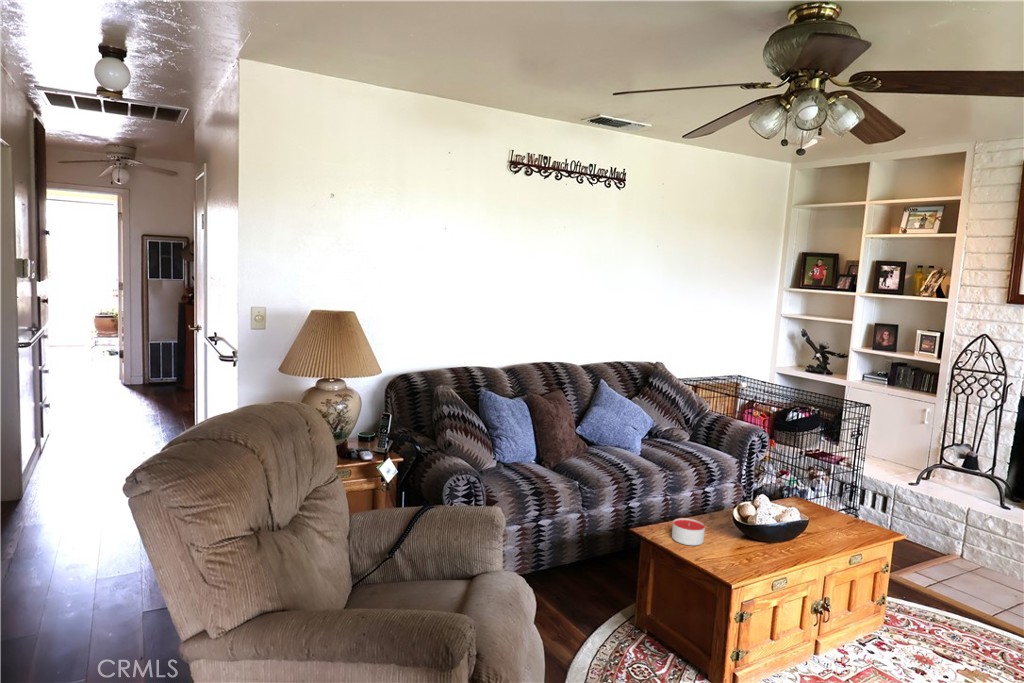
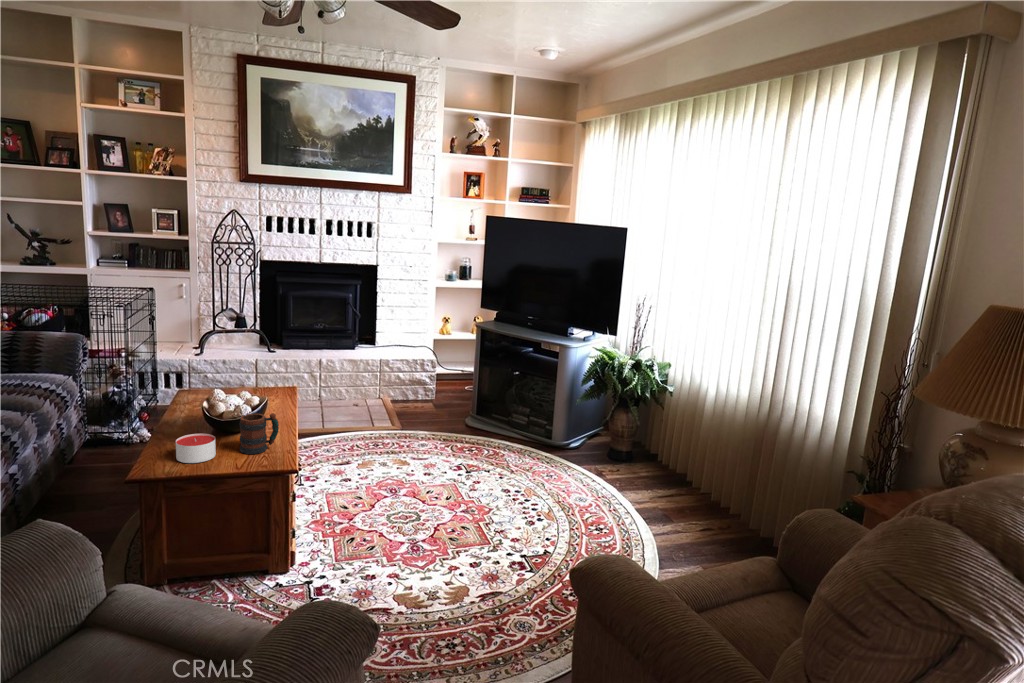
mug: none [719,520,753,561] -> present [240,413,279,454]

